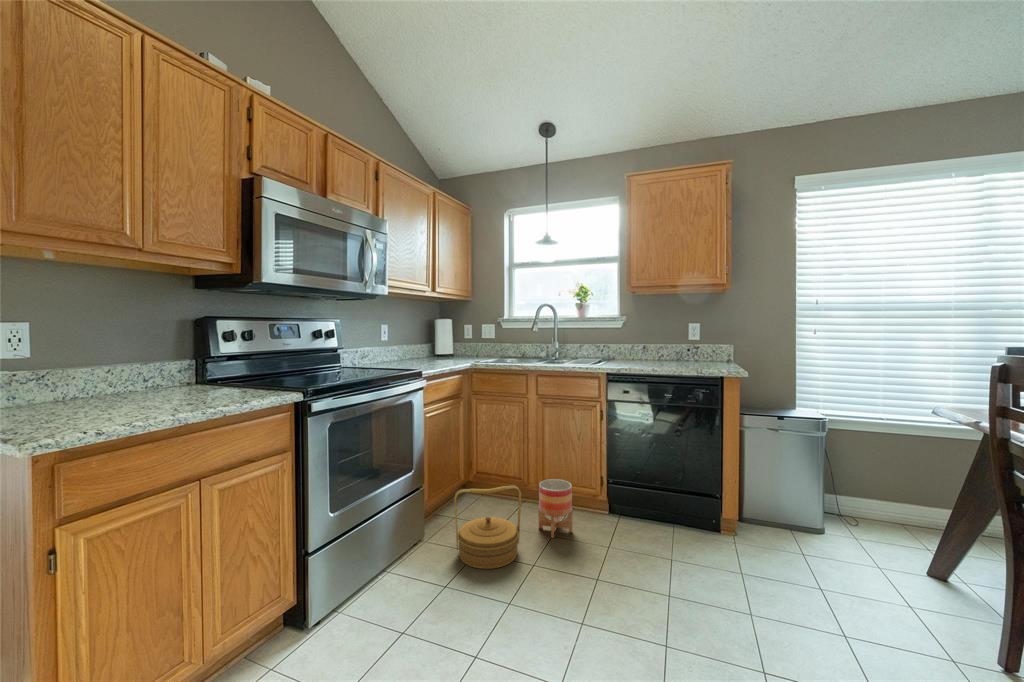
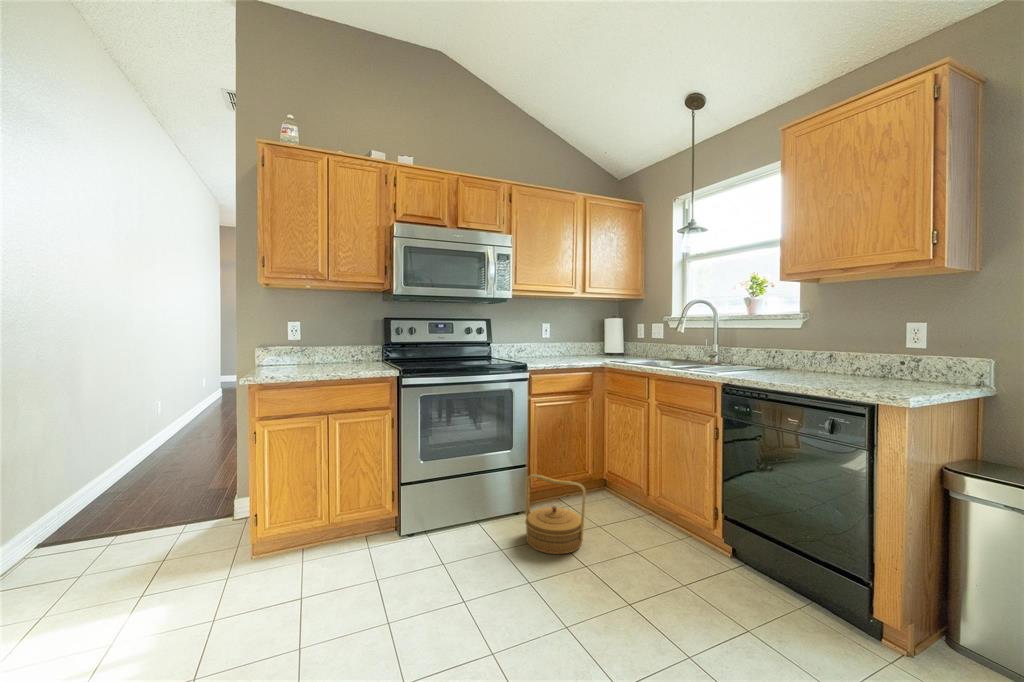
planter: present [539,479,573,538] -> none [621,492,659,556]

